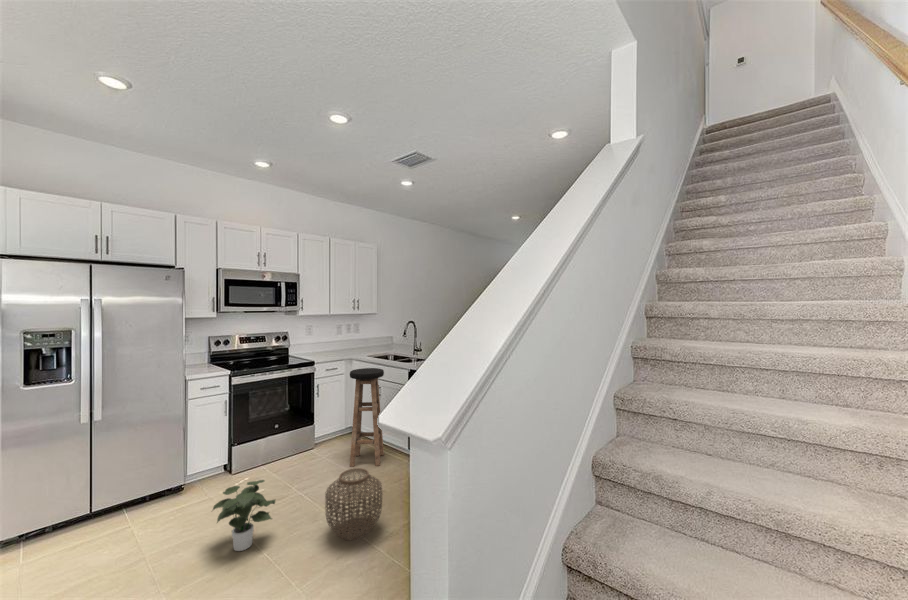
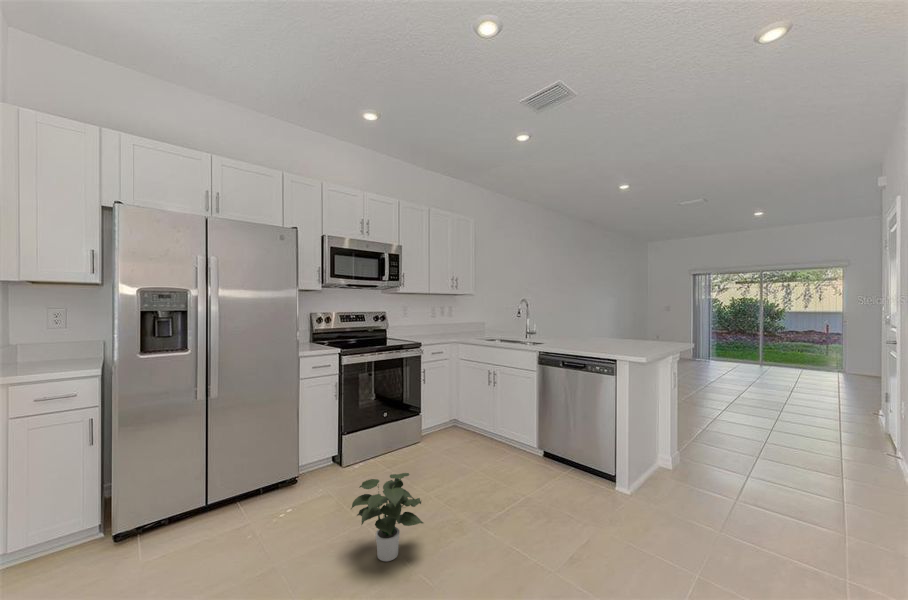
bar stool: present [350,368,384,467] -> none [469,350,508,465]
woven basket: present [325,468,382,540] -> none [484,464,556,557]

